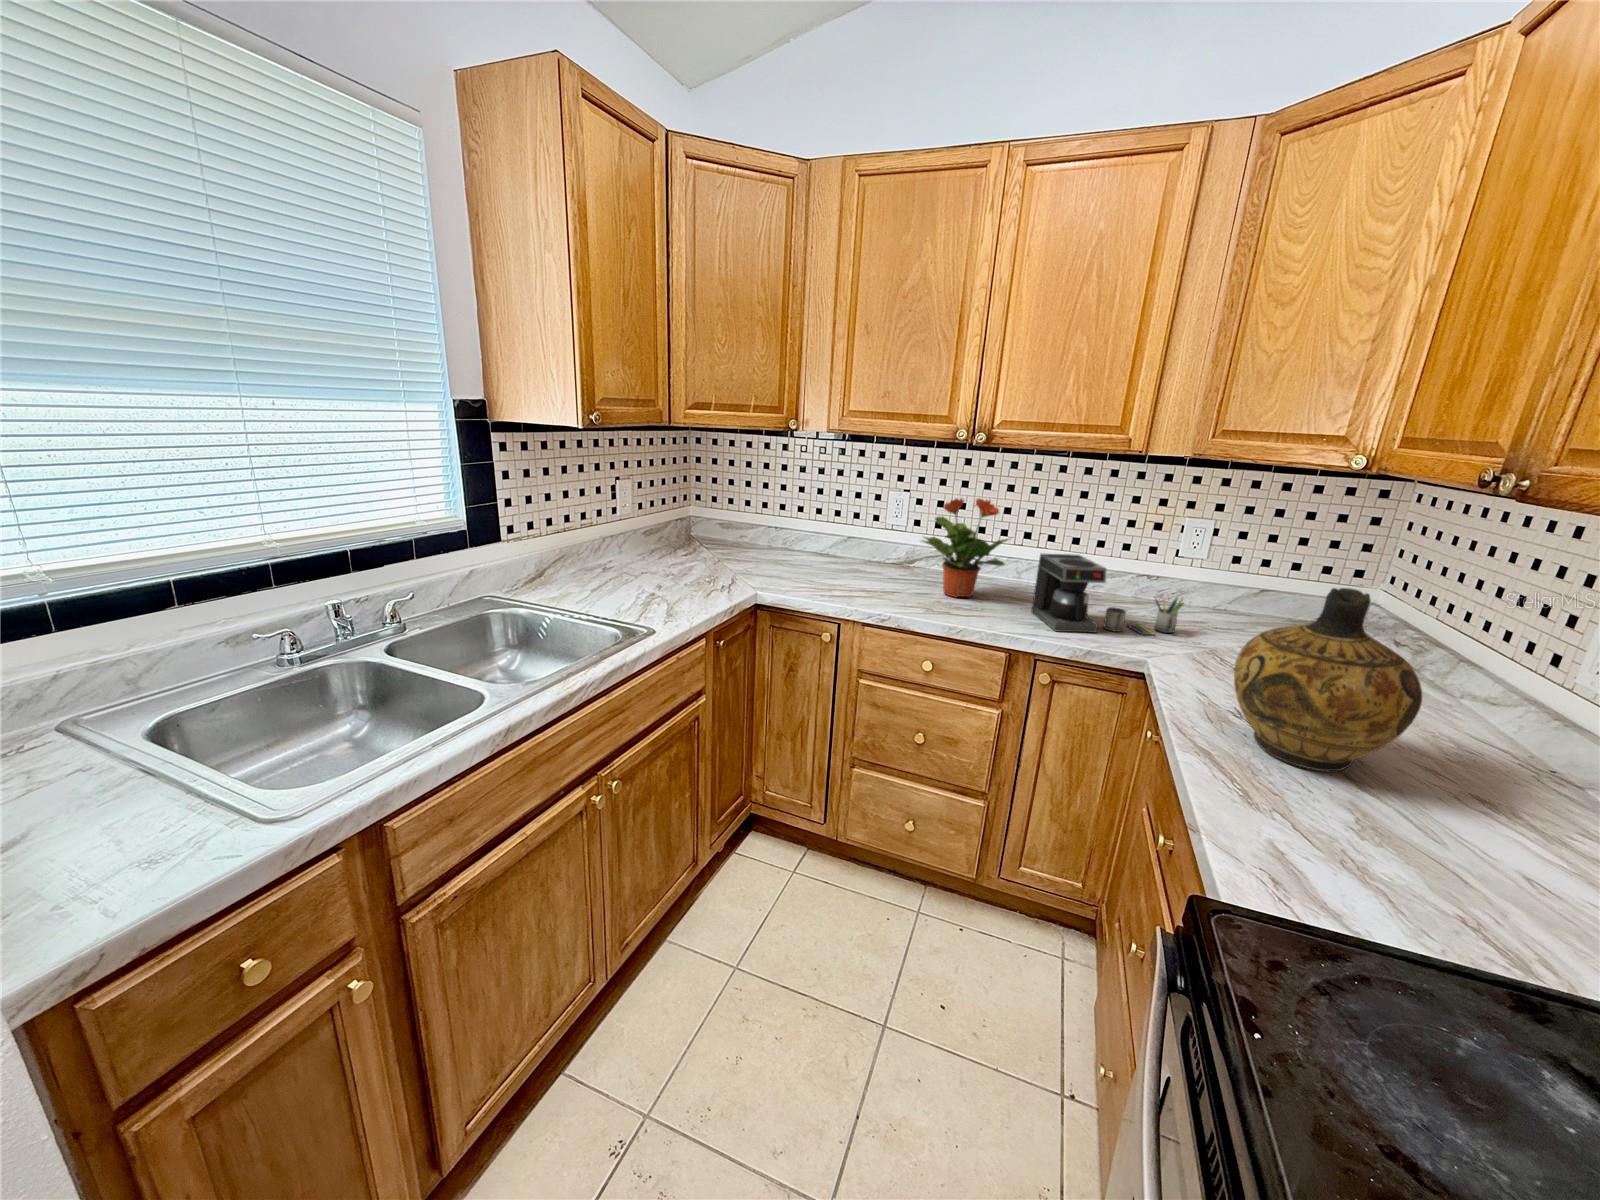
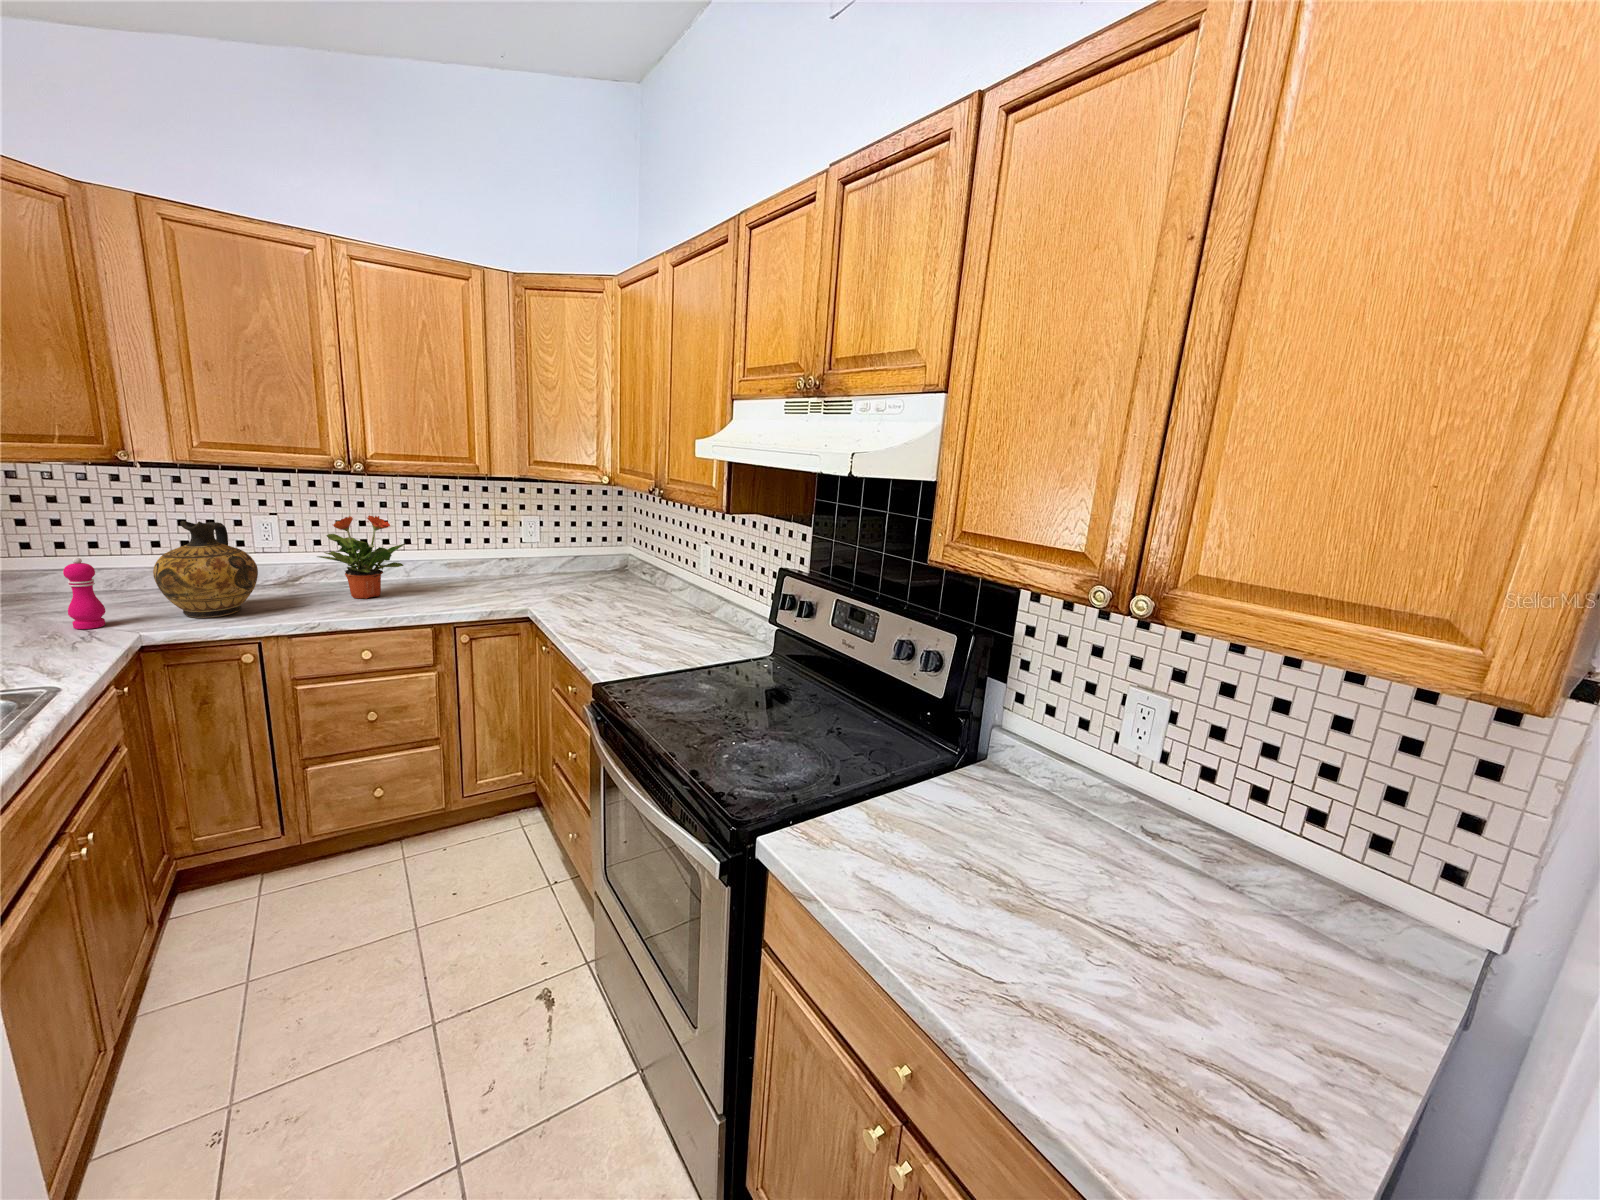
pepper mill: none [727,515,750,579] -> present [63,558,106,629]
coffee maker: present [1032,554,1184,635] -> none [434,549,538,604]
ceramic jug: present [1234,588,1422,771] -> present [153,521,258,618]

